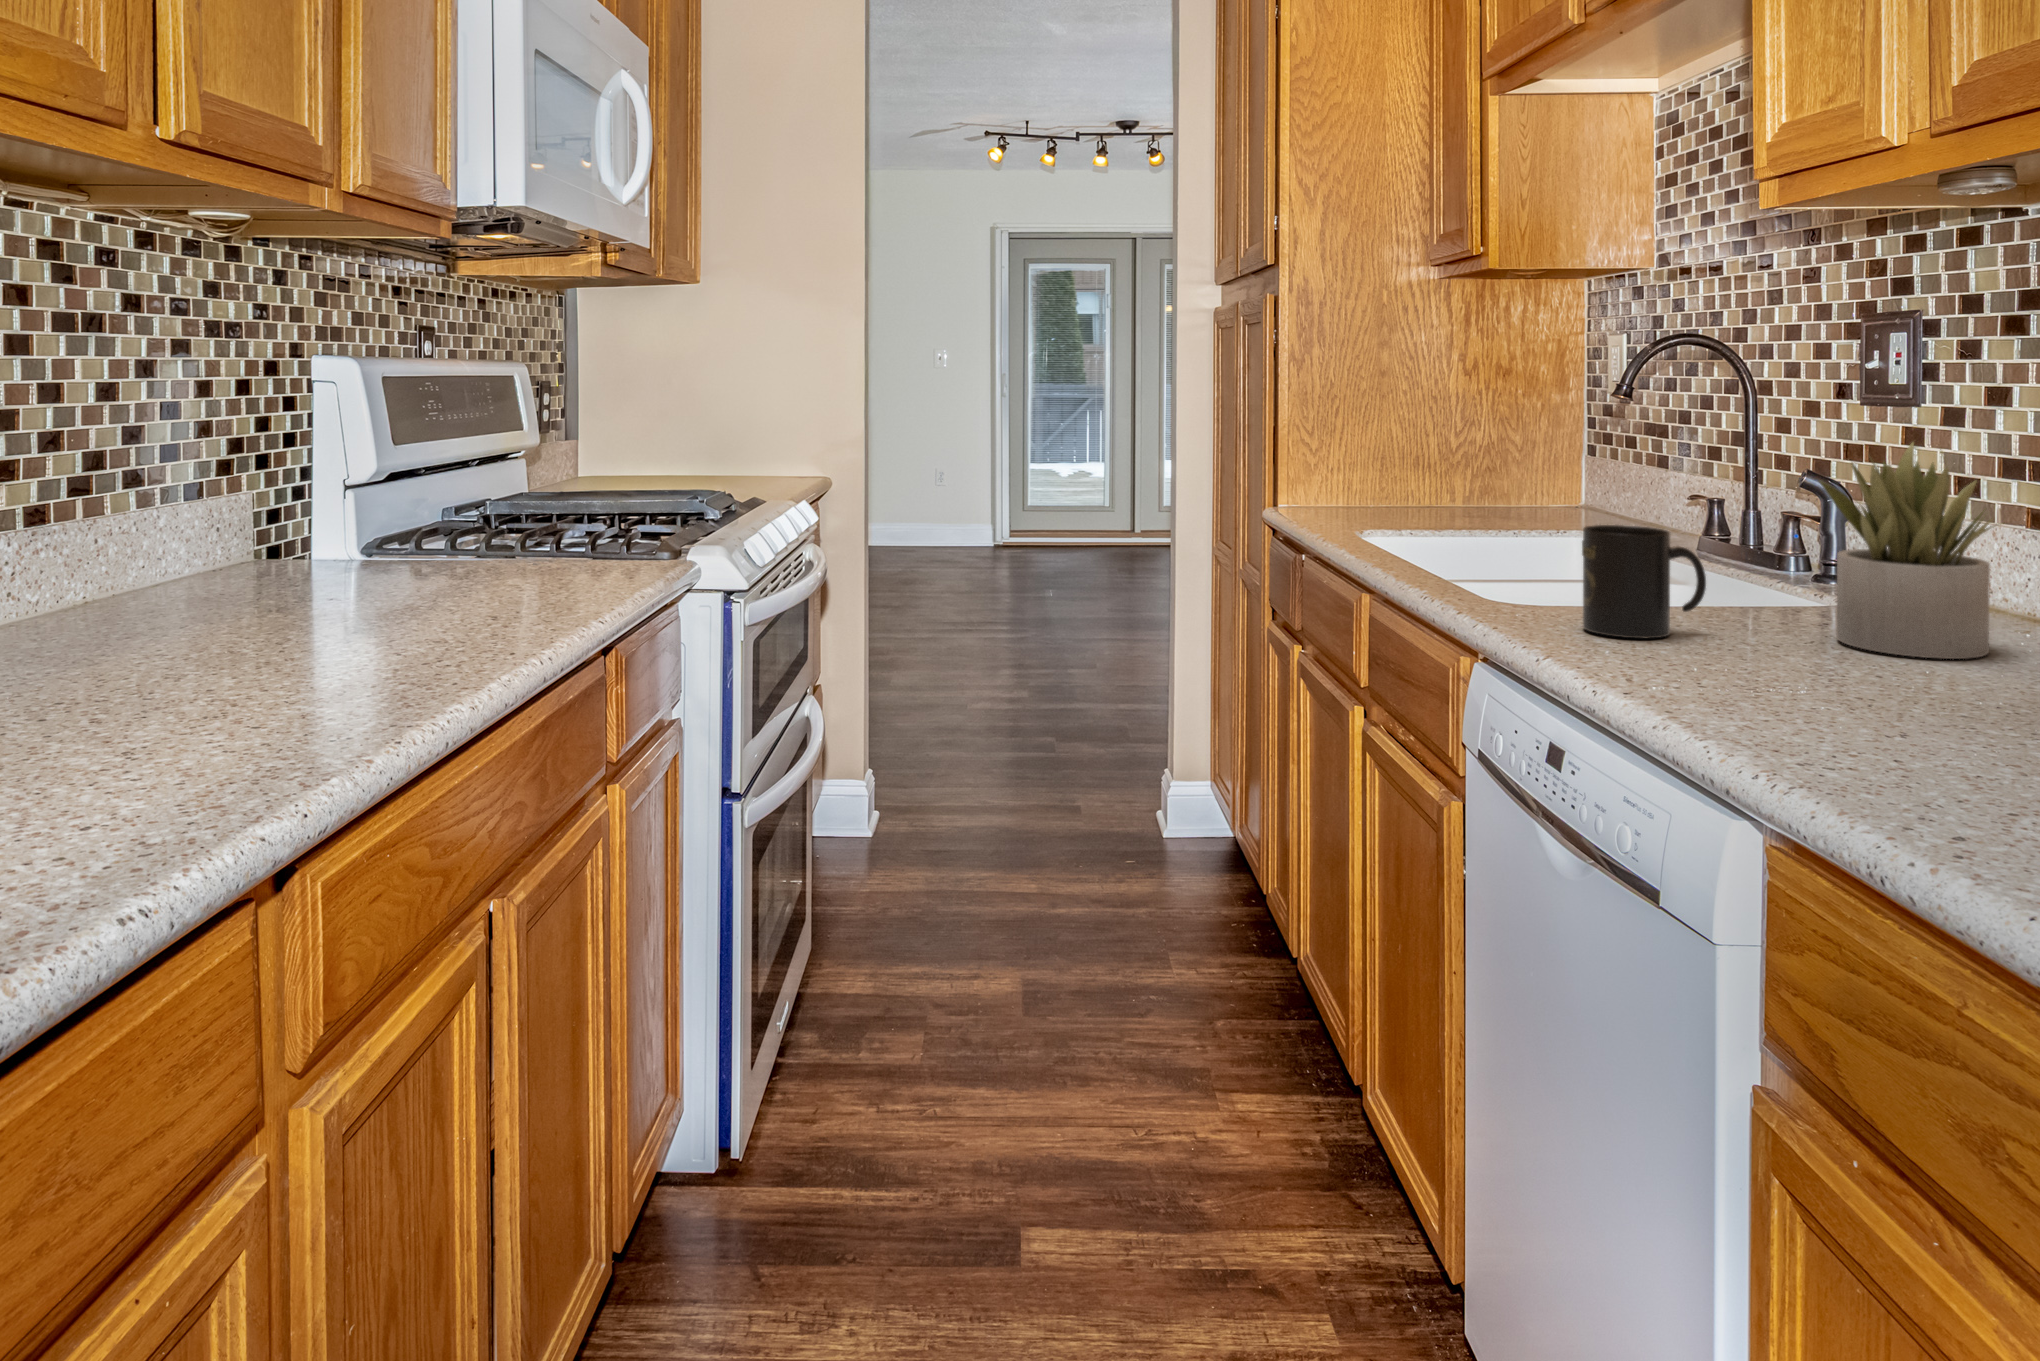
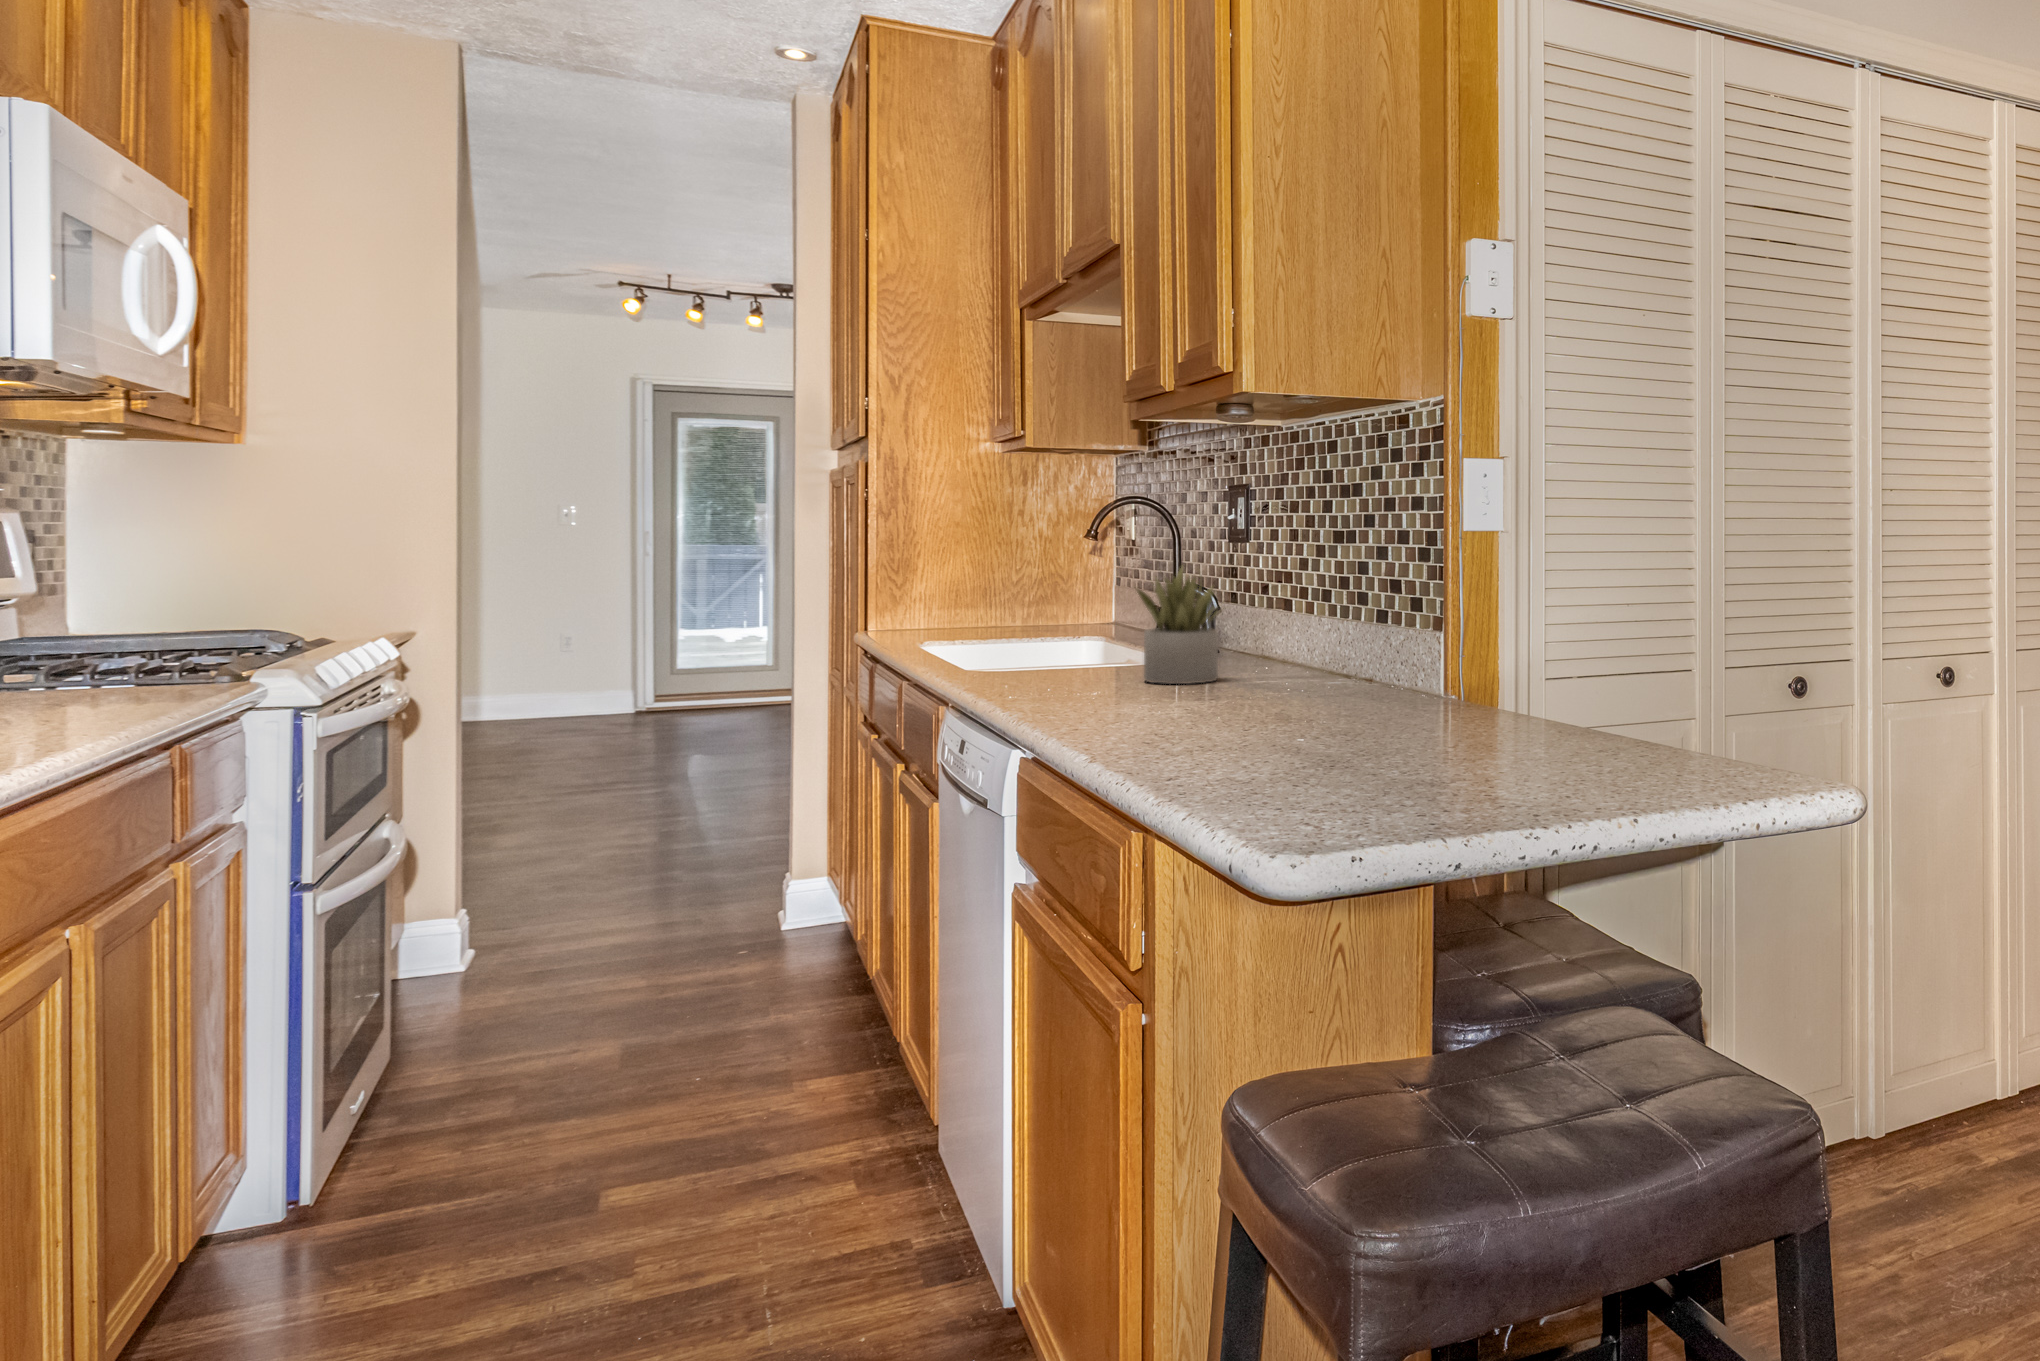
mug: present [1582,525,1706,638] -> none [1000,619,1074,686]

